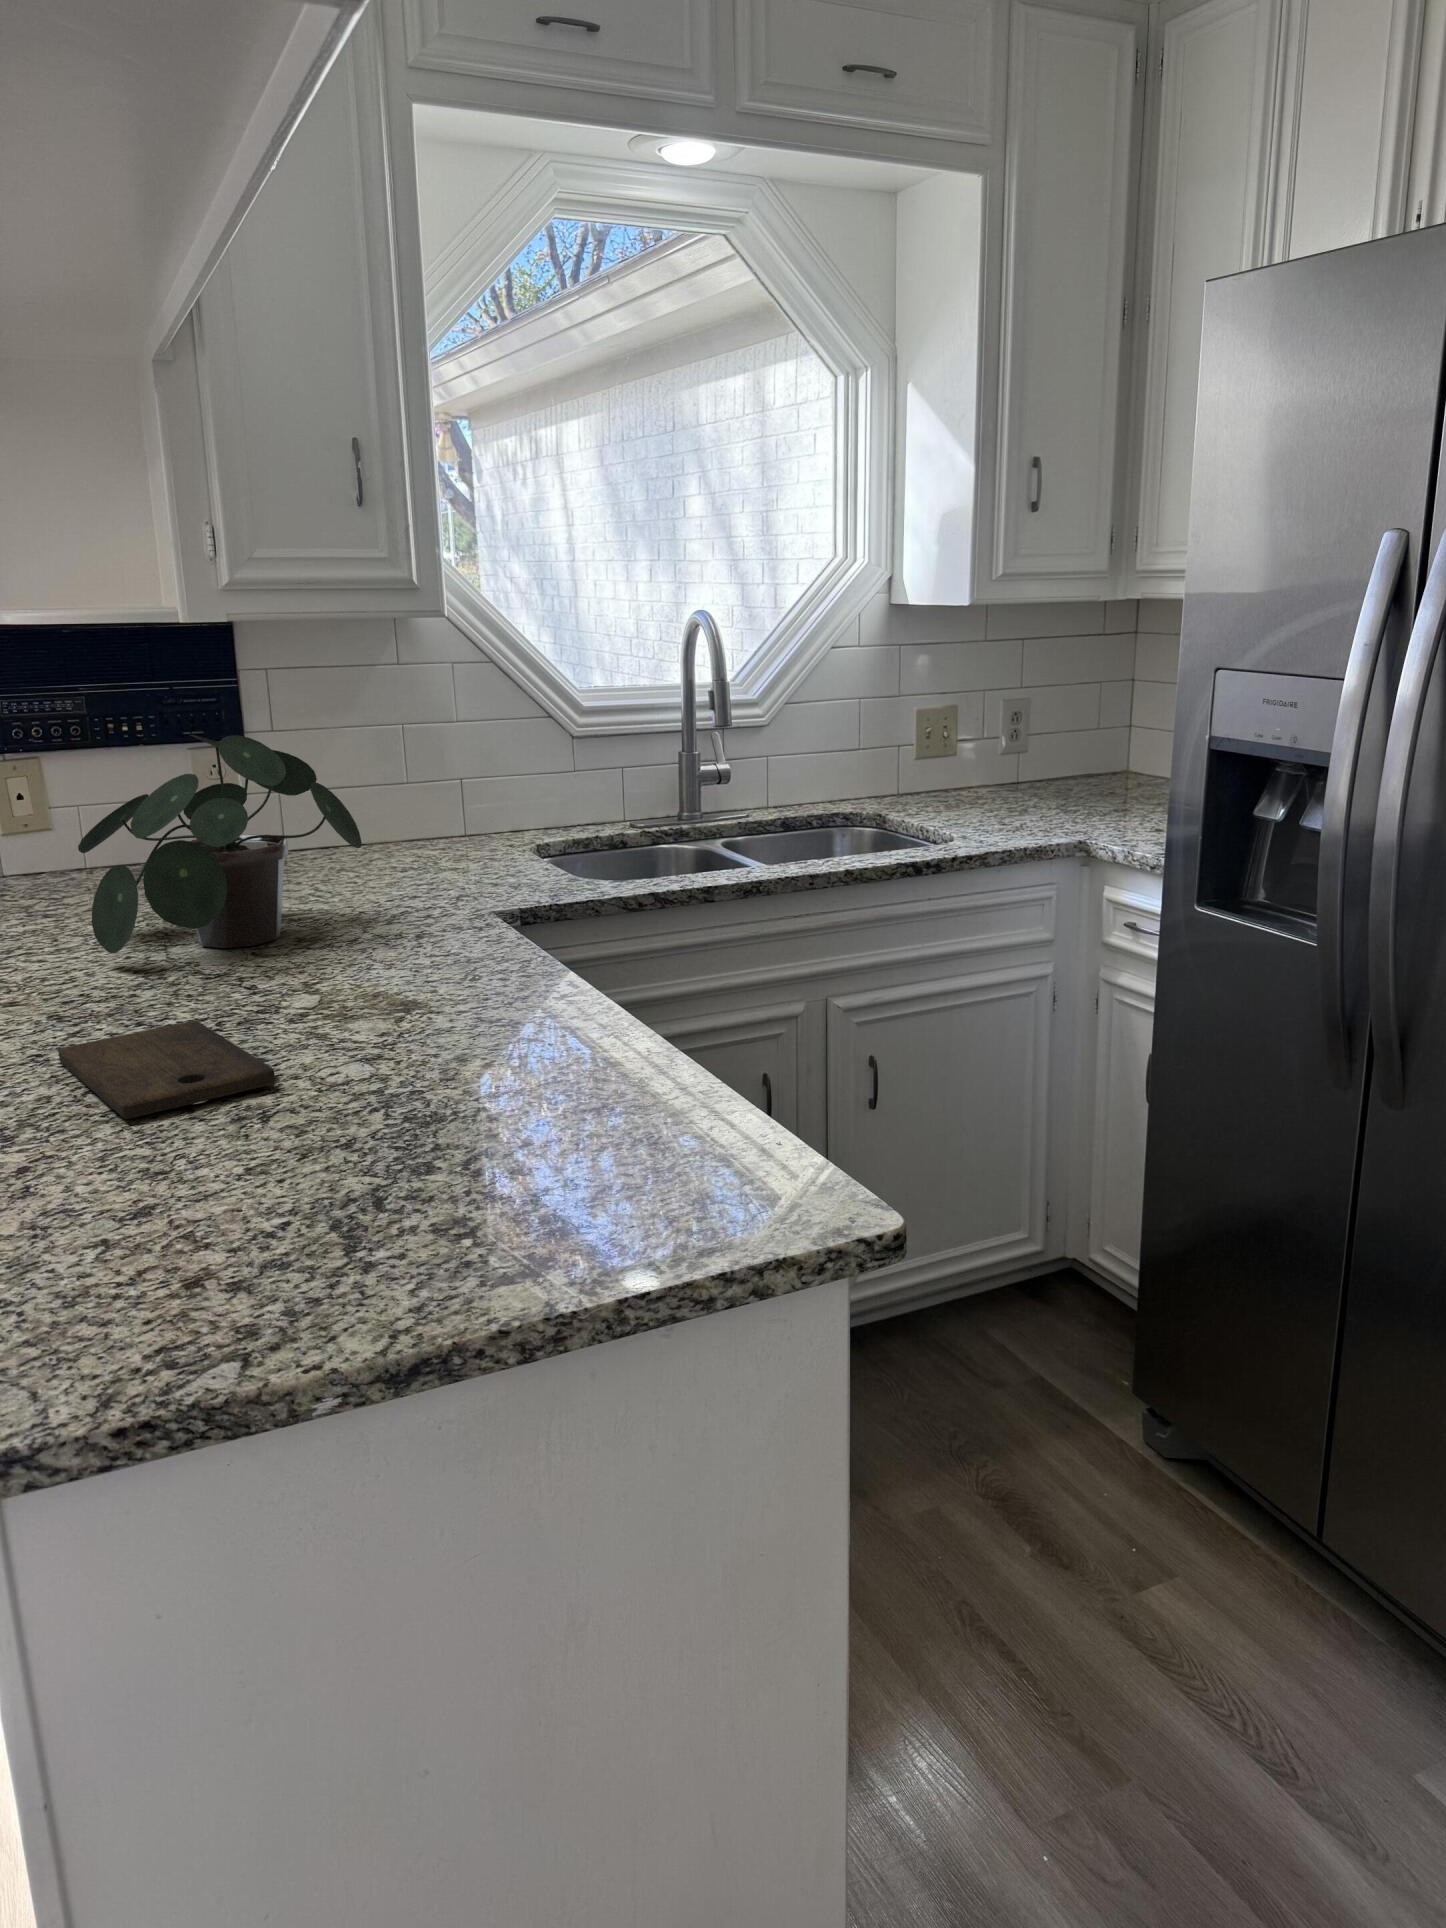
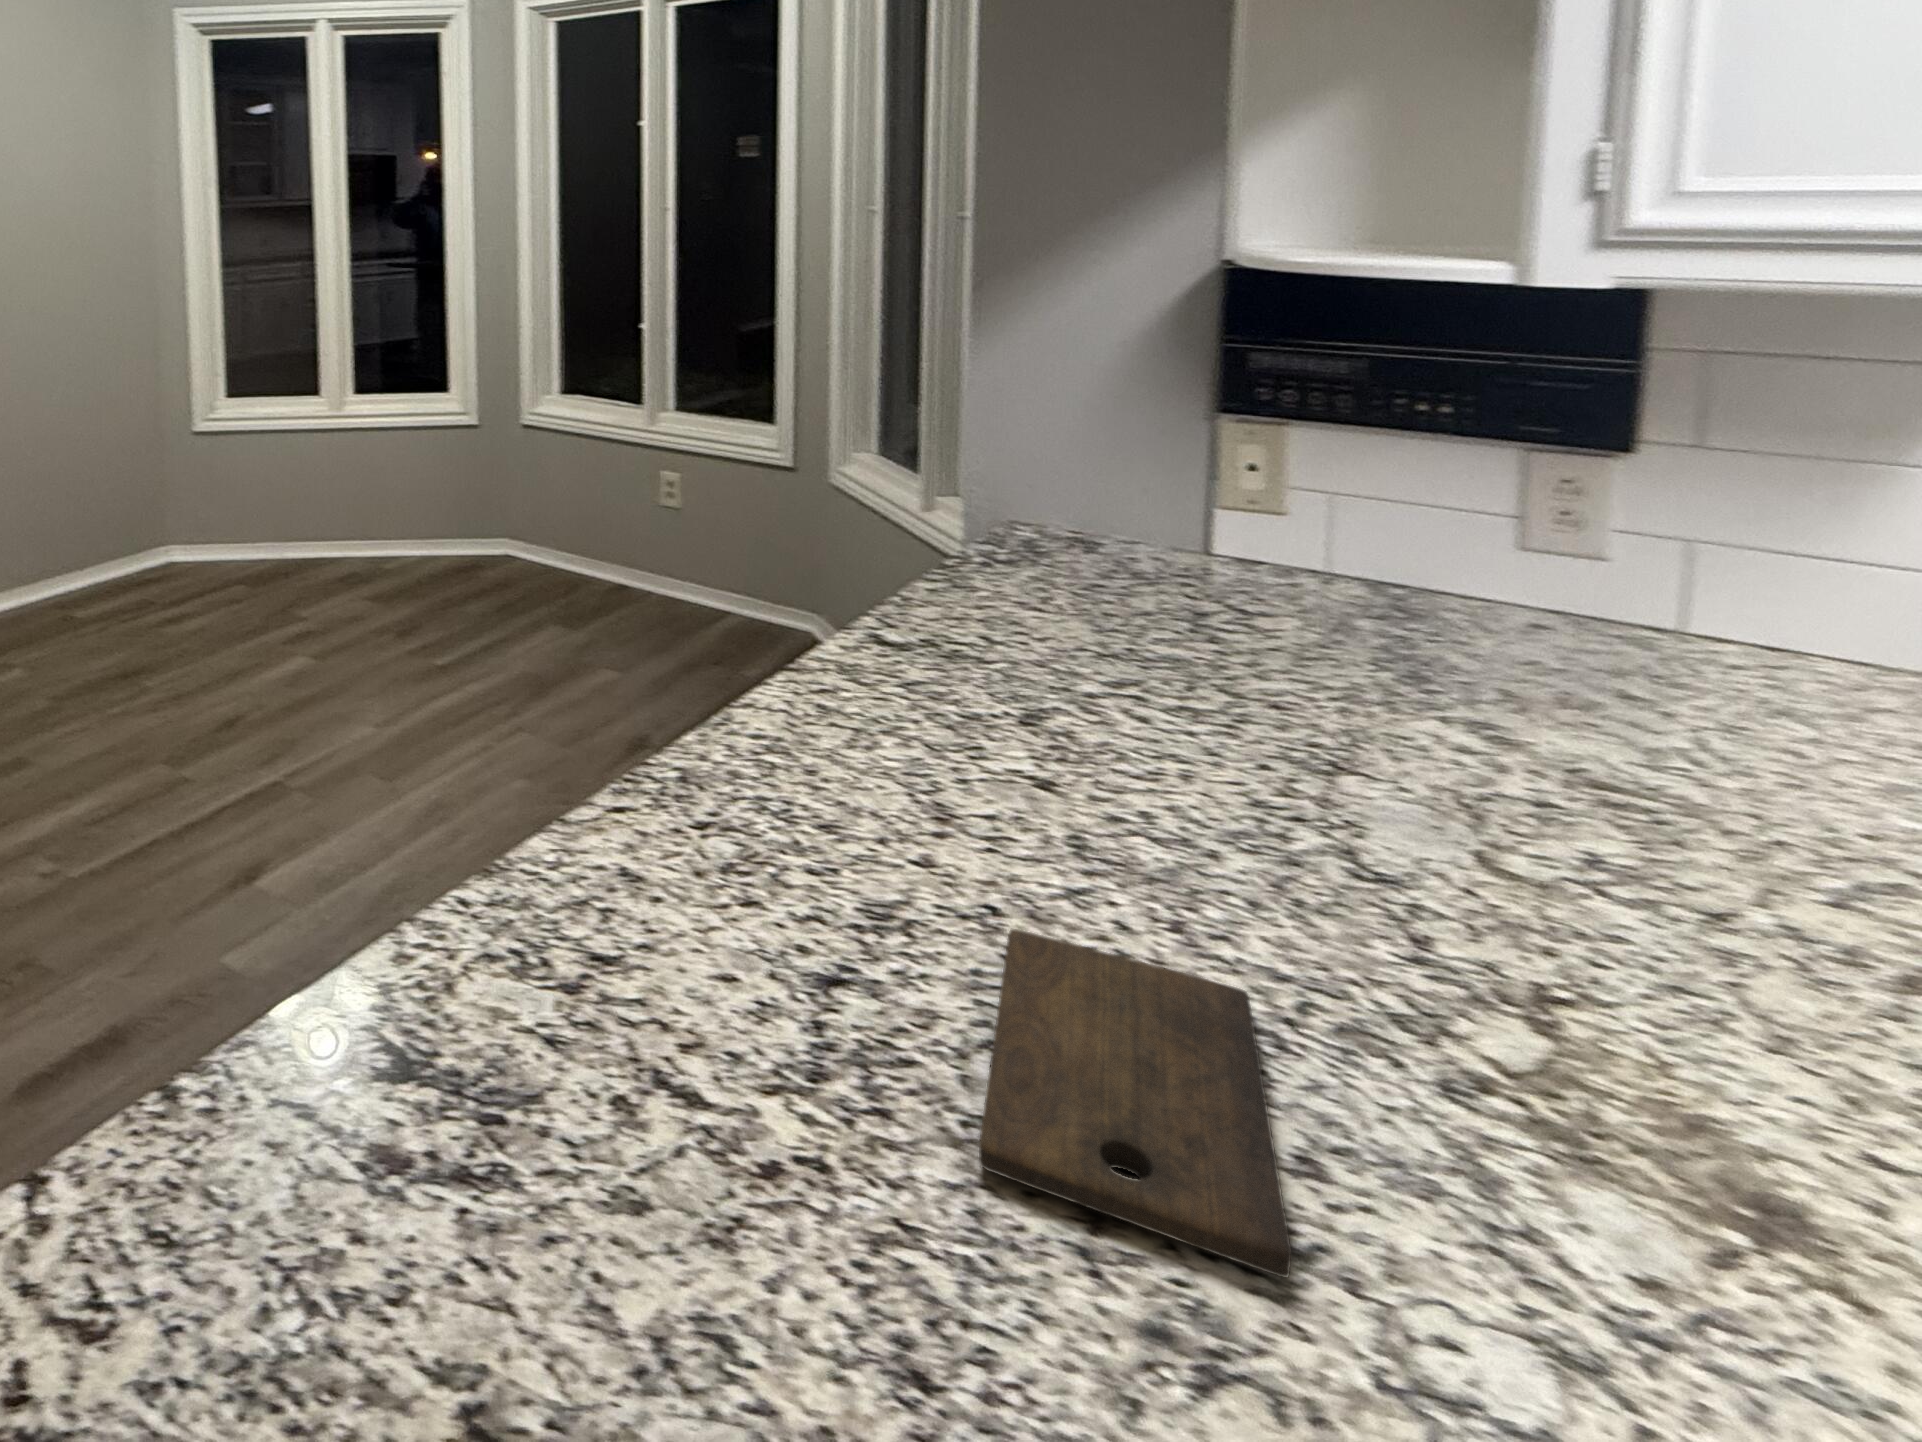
potted plant: present [78,734,362,954] -> none [1211,475,1794,839]

